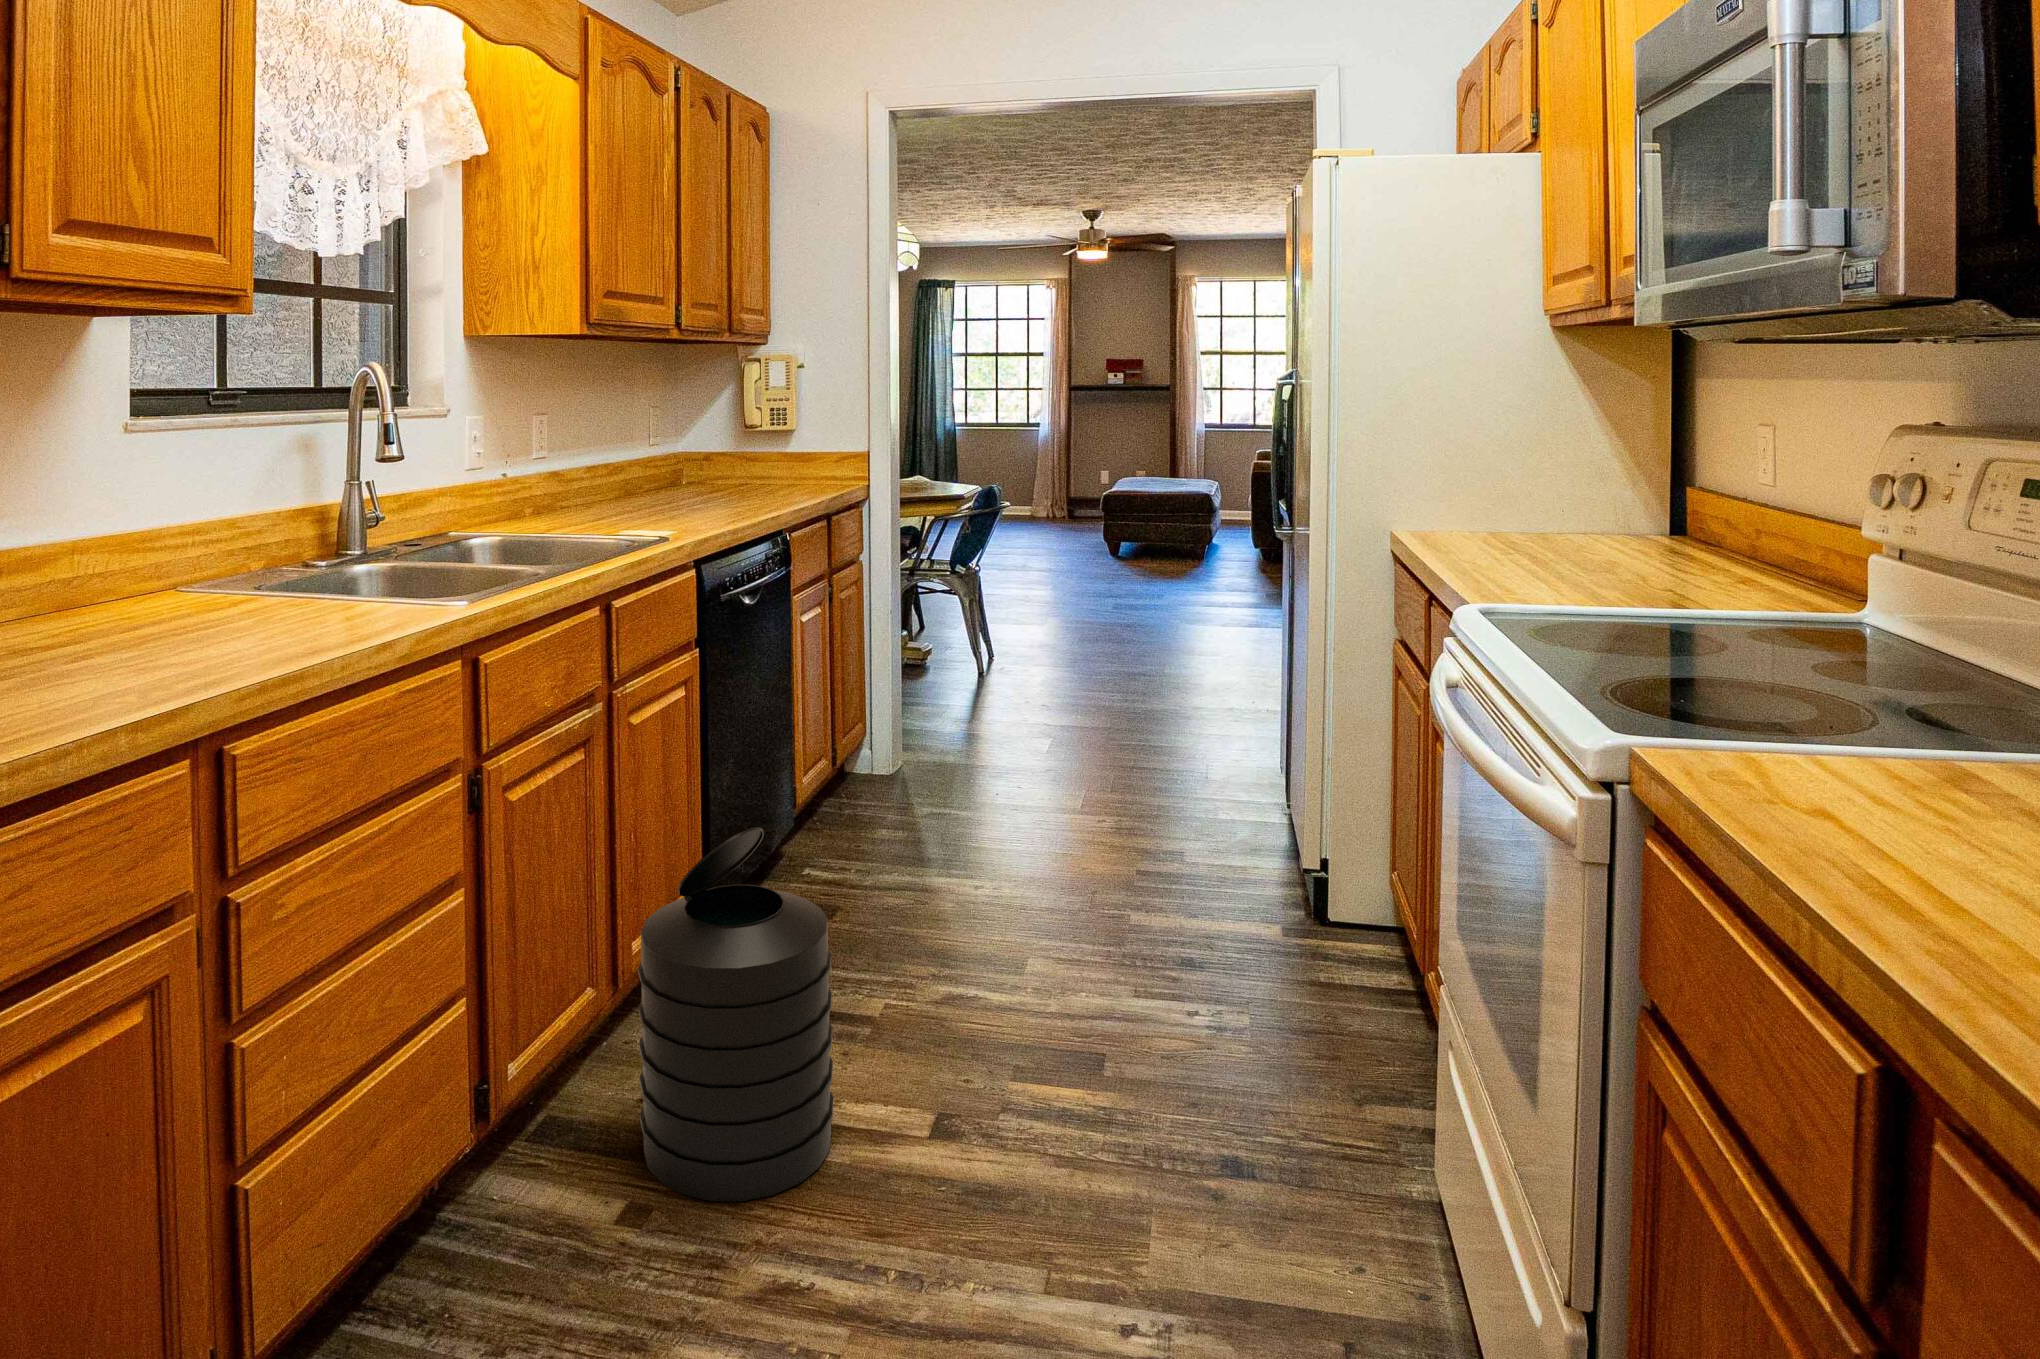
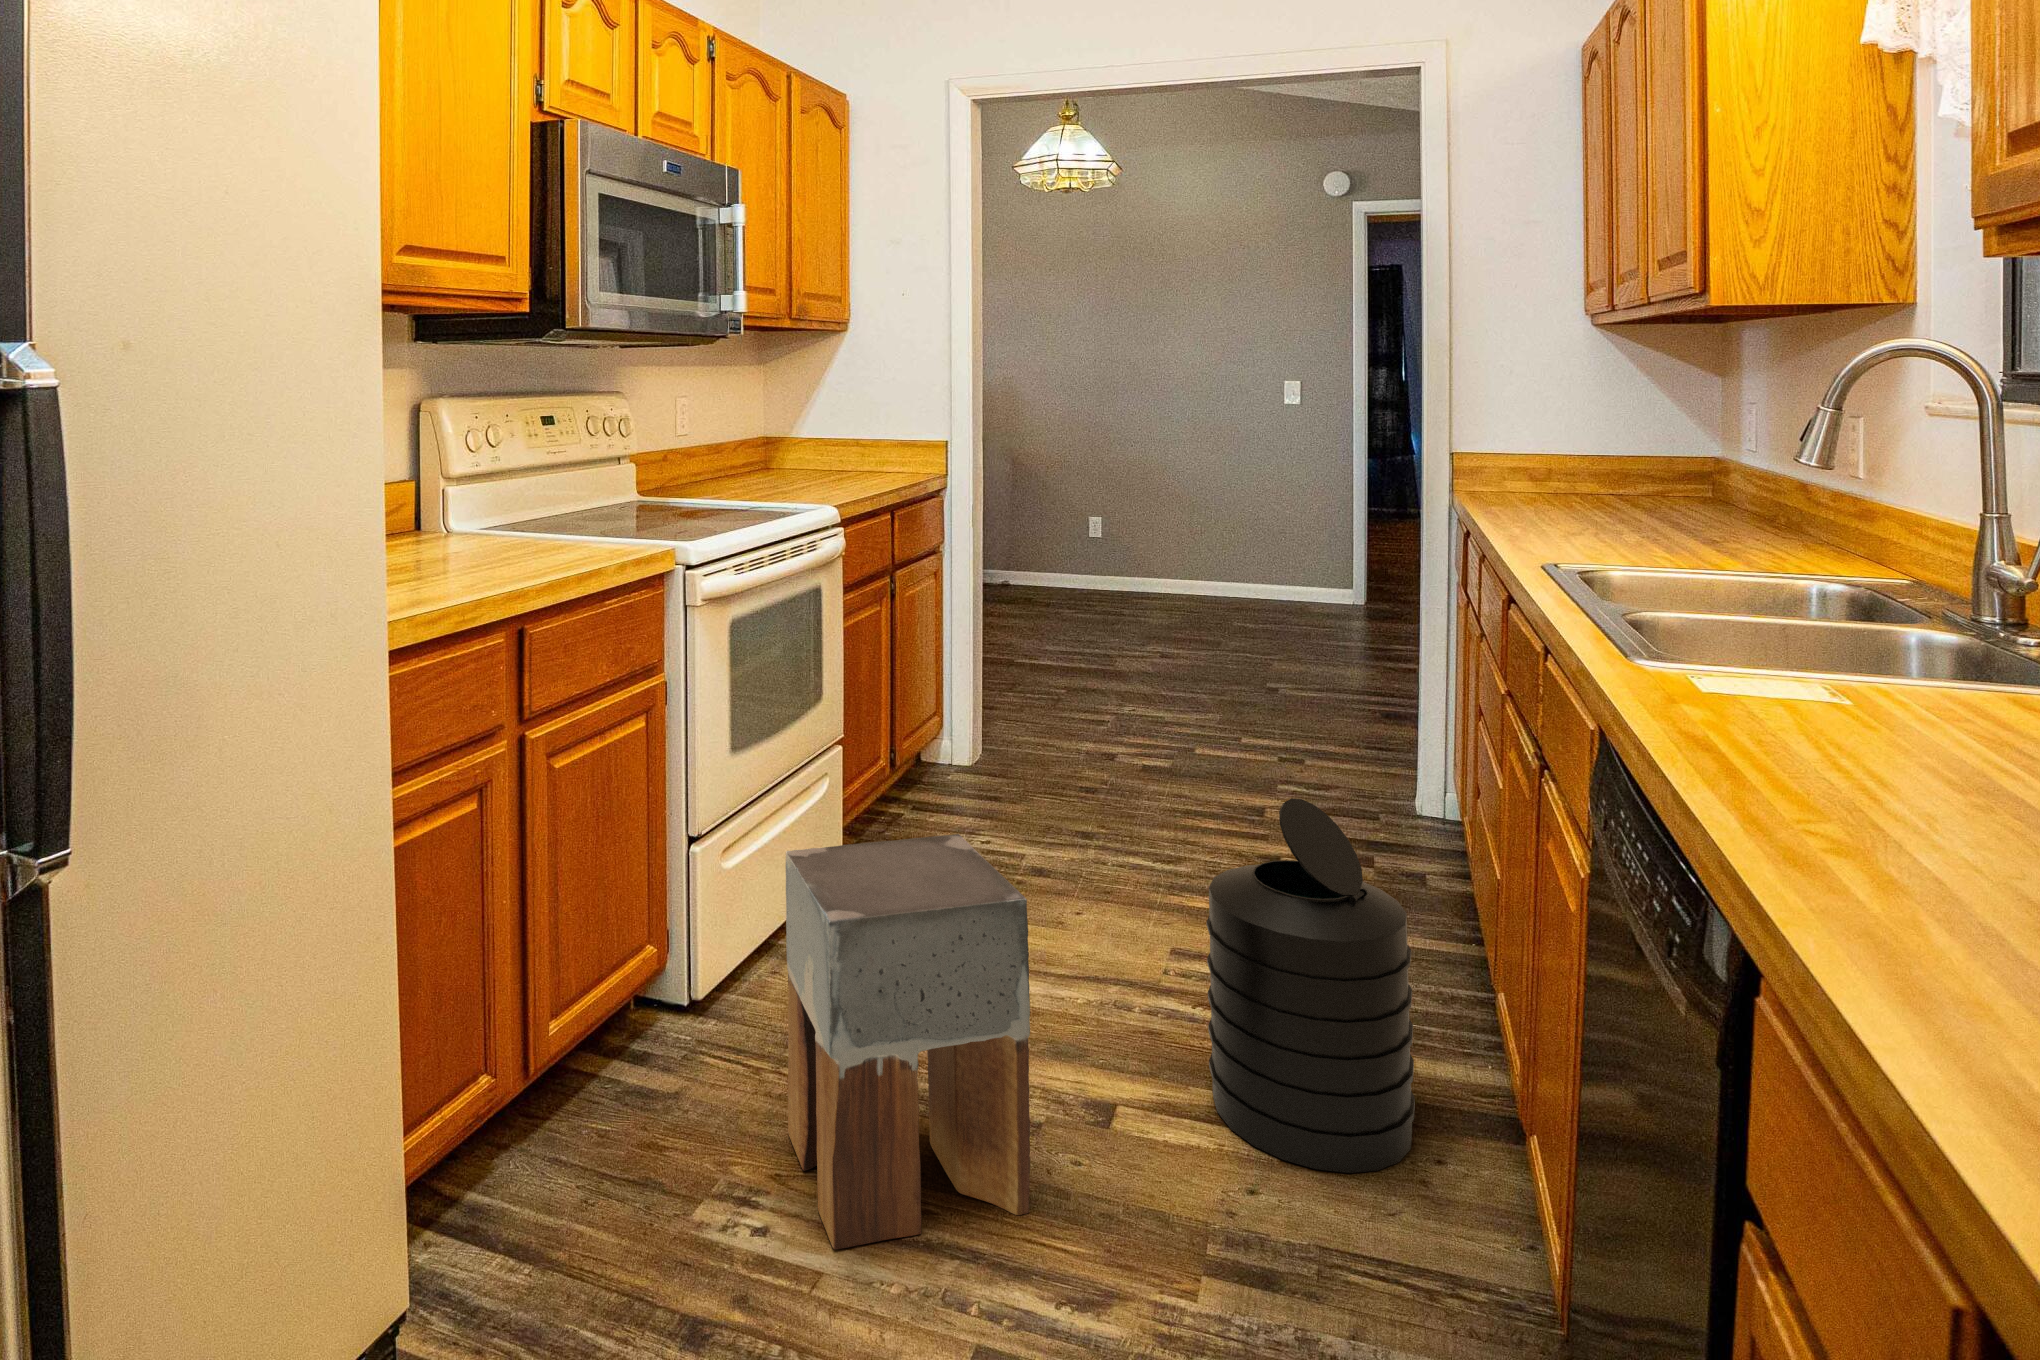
stool: none [996,774,1228,1119] -> present [786,834,1030,1249]

